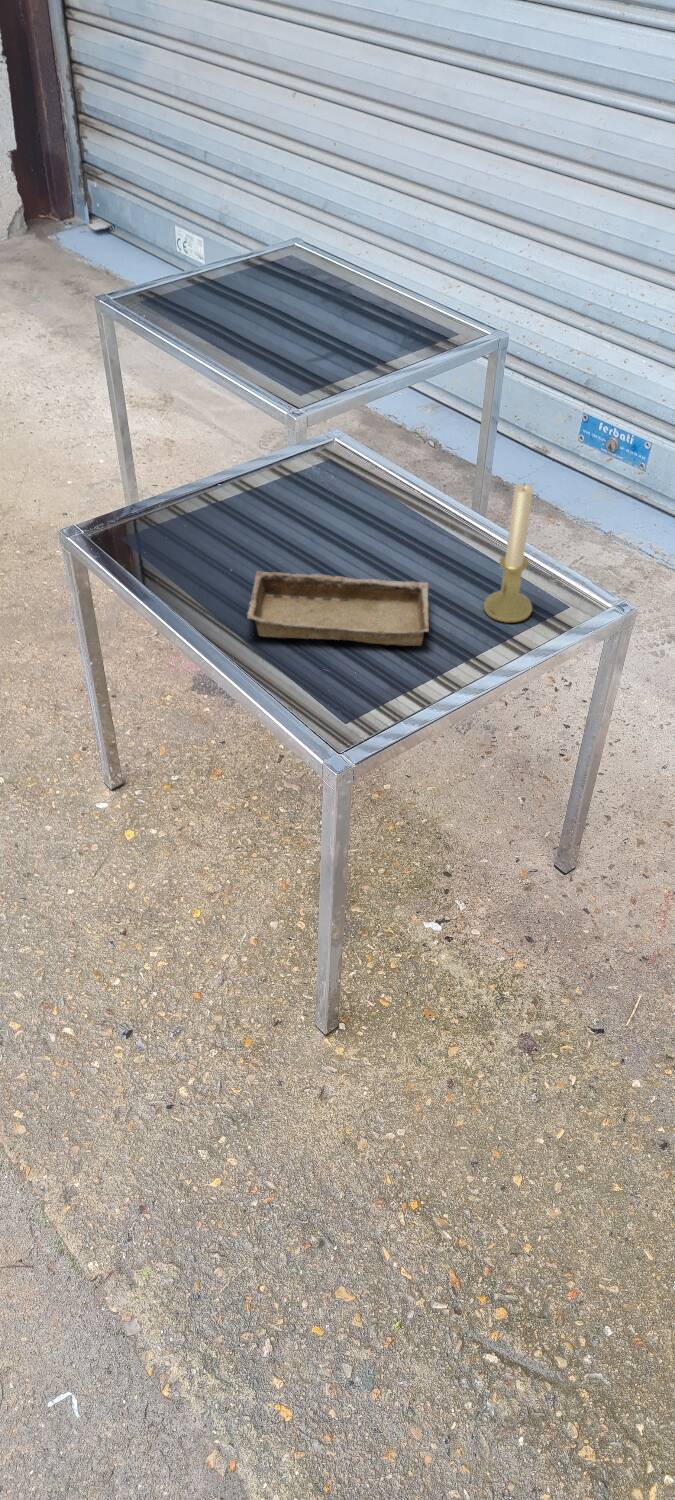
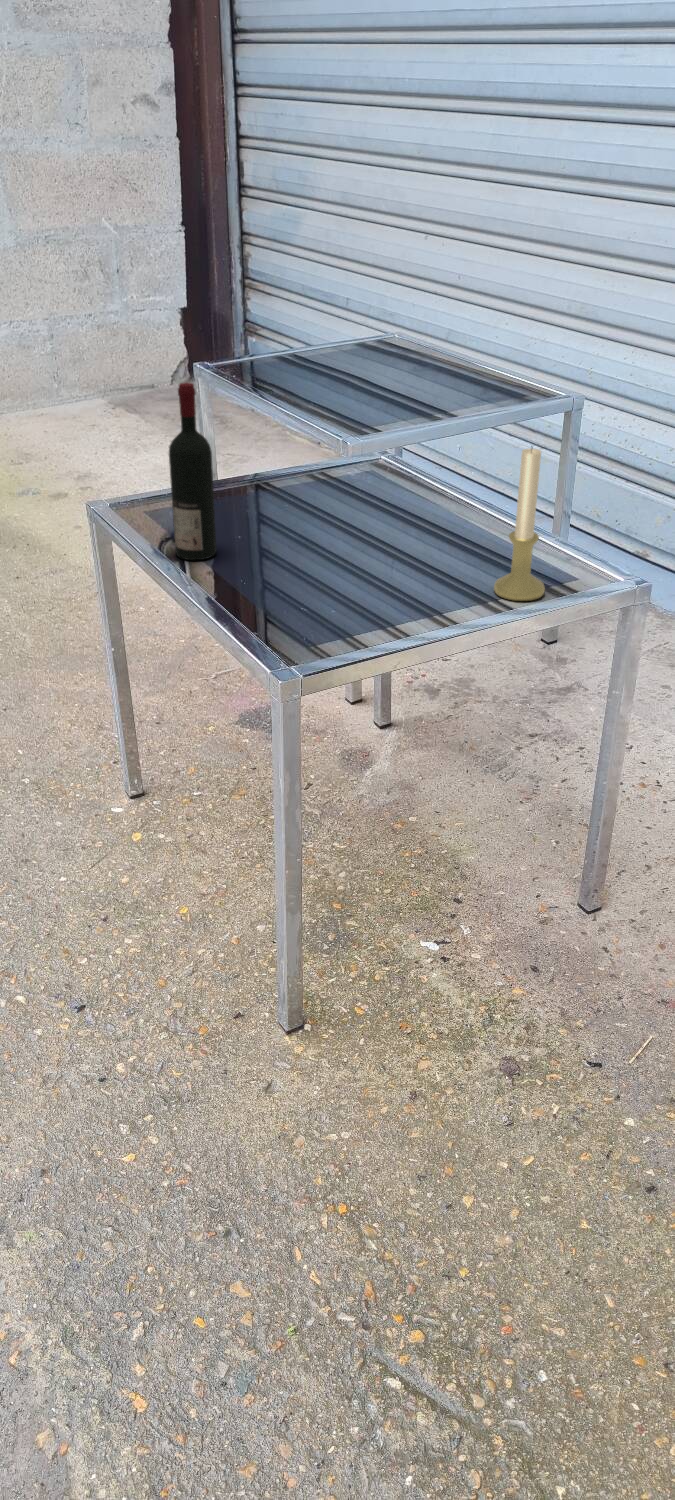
wine bottle: none [155,425,204,593] -> present [169,382,217,560]
tray: present [248,571,429,646] -> none [240,540,438,610]

